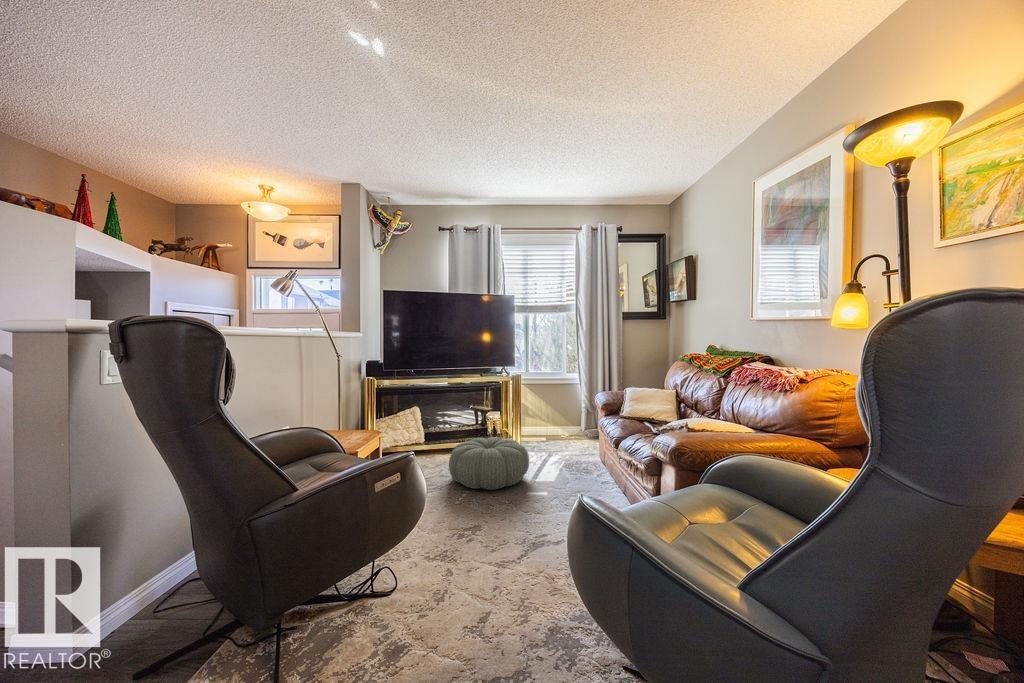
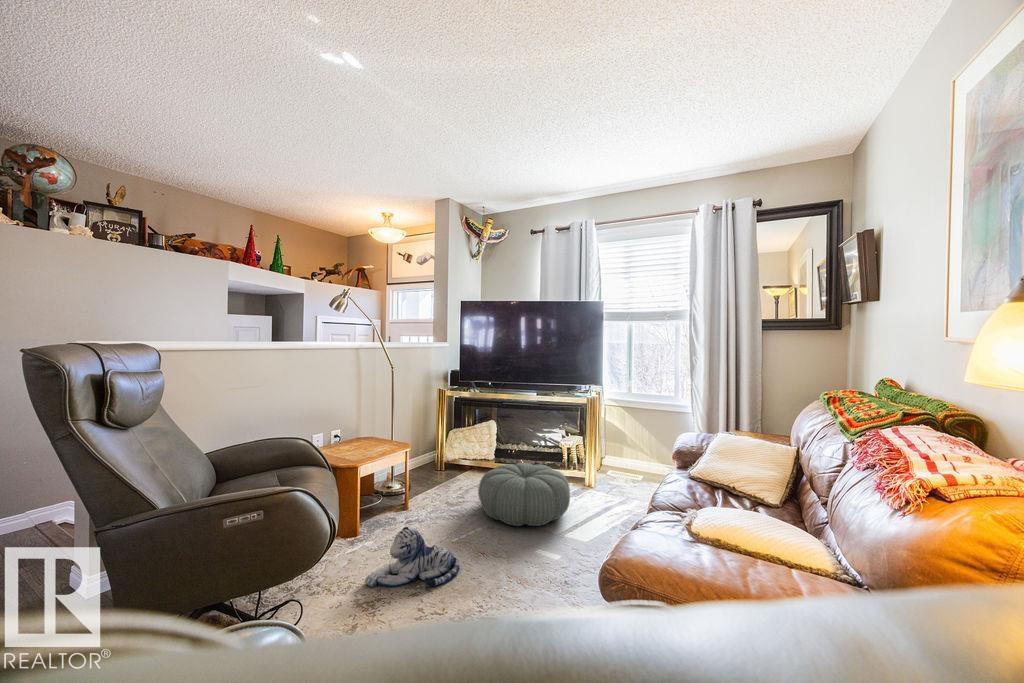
plush toy: none [425,502,493,563] -> present [365,527,460,587]

